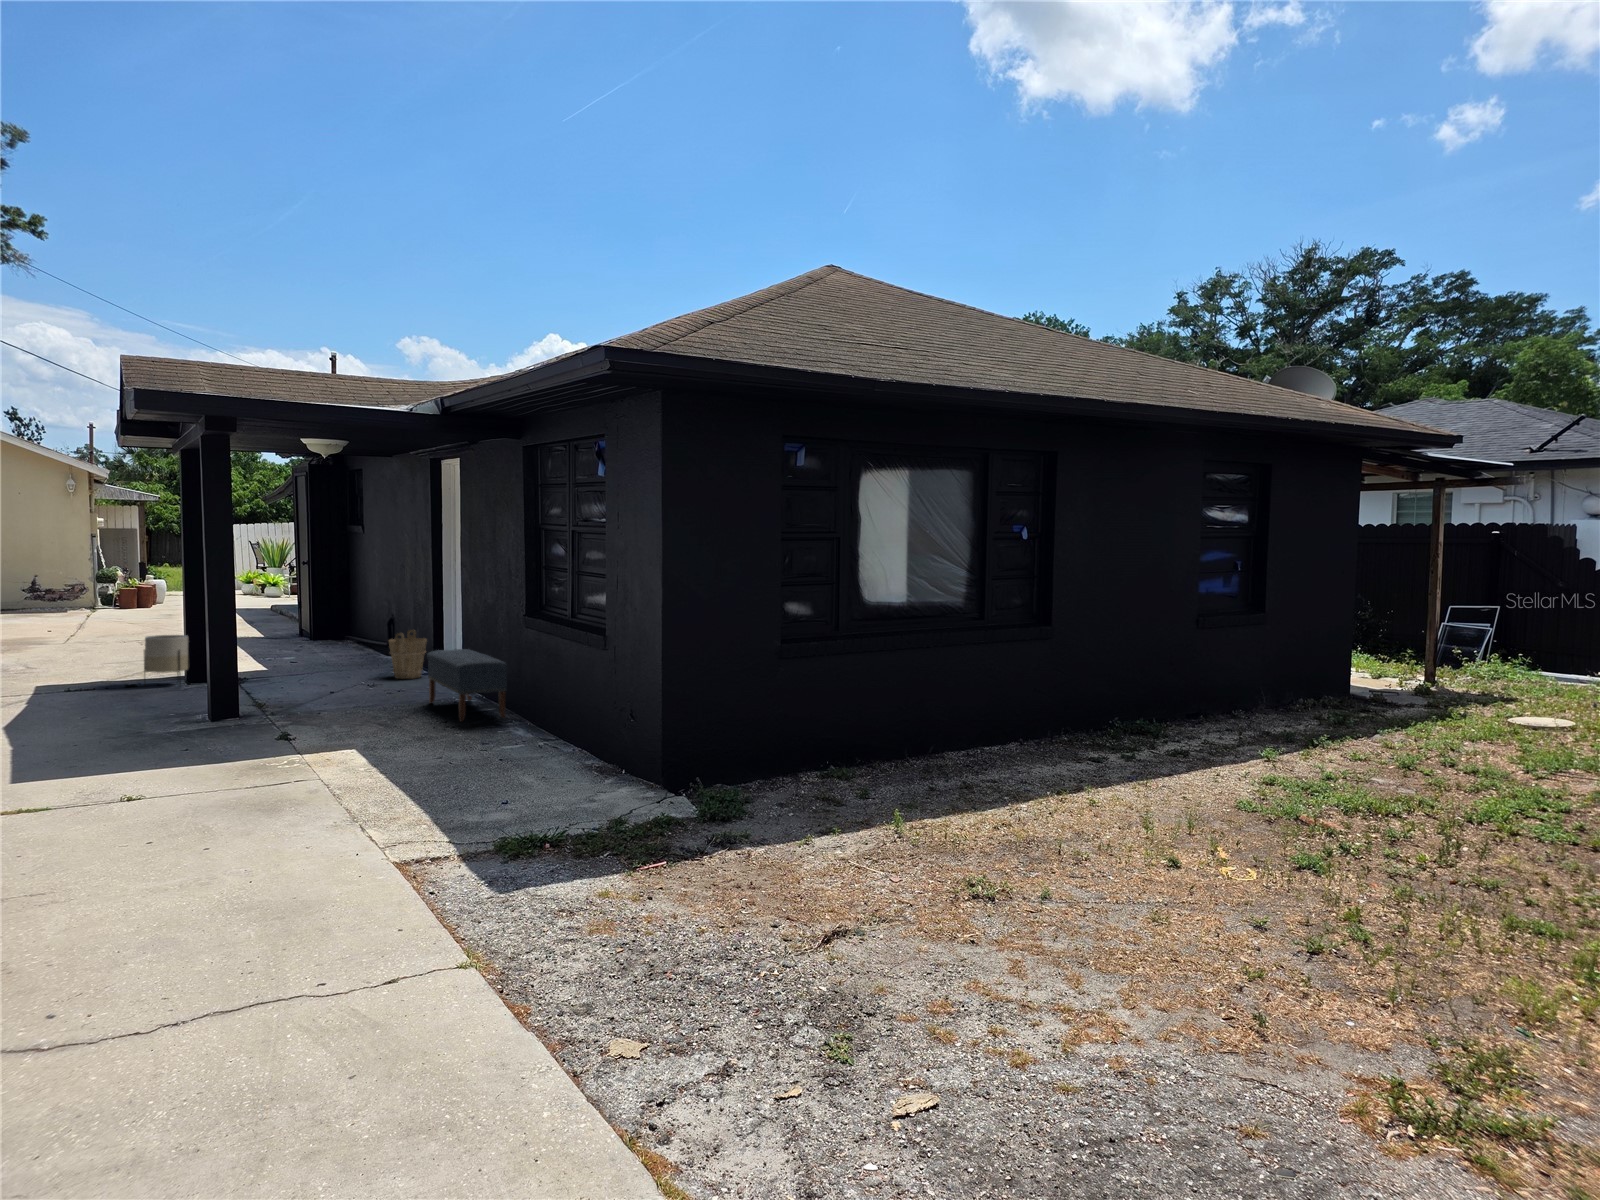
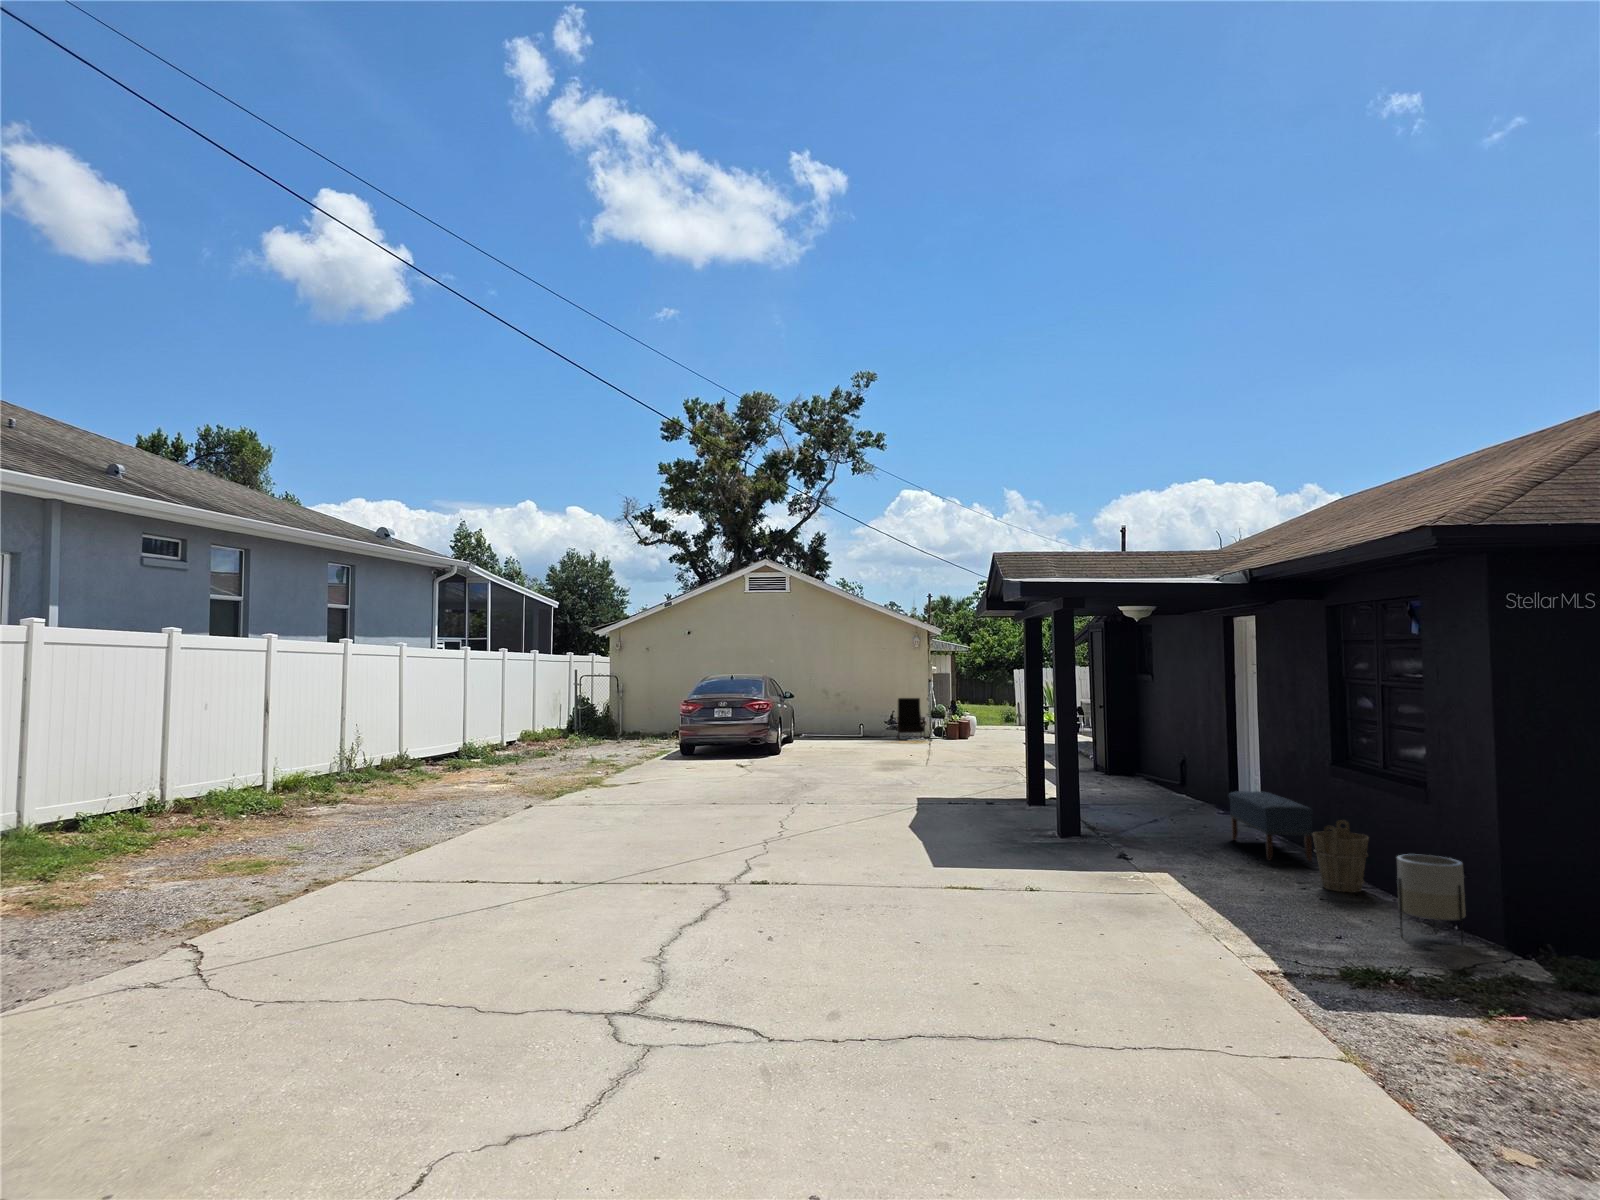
lounge chair: none [36,559,85,614] -> present [897,698,925,739]
bucket: present [389,630,427,679] -> present [1312,820,1369,892]
planter: present [144,635,188,682] -> present [1397,854,1466,945]

